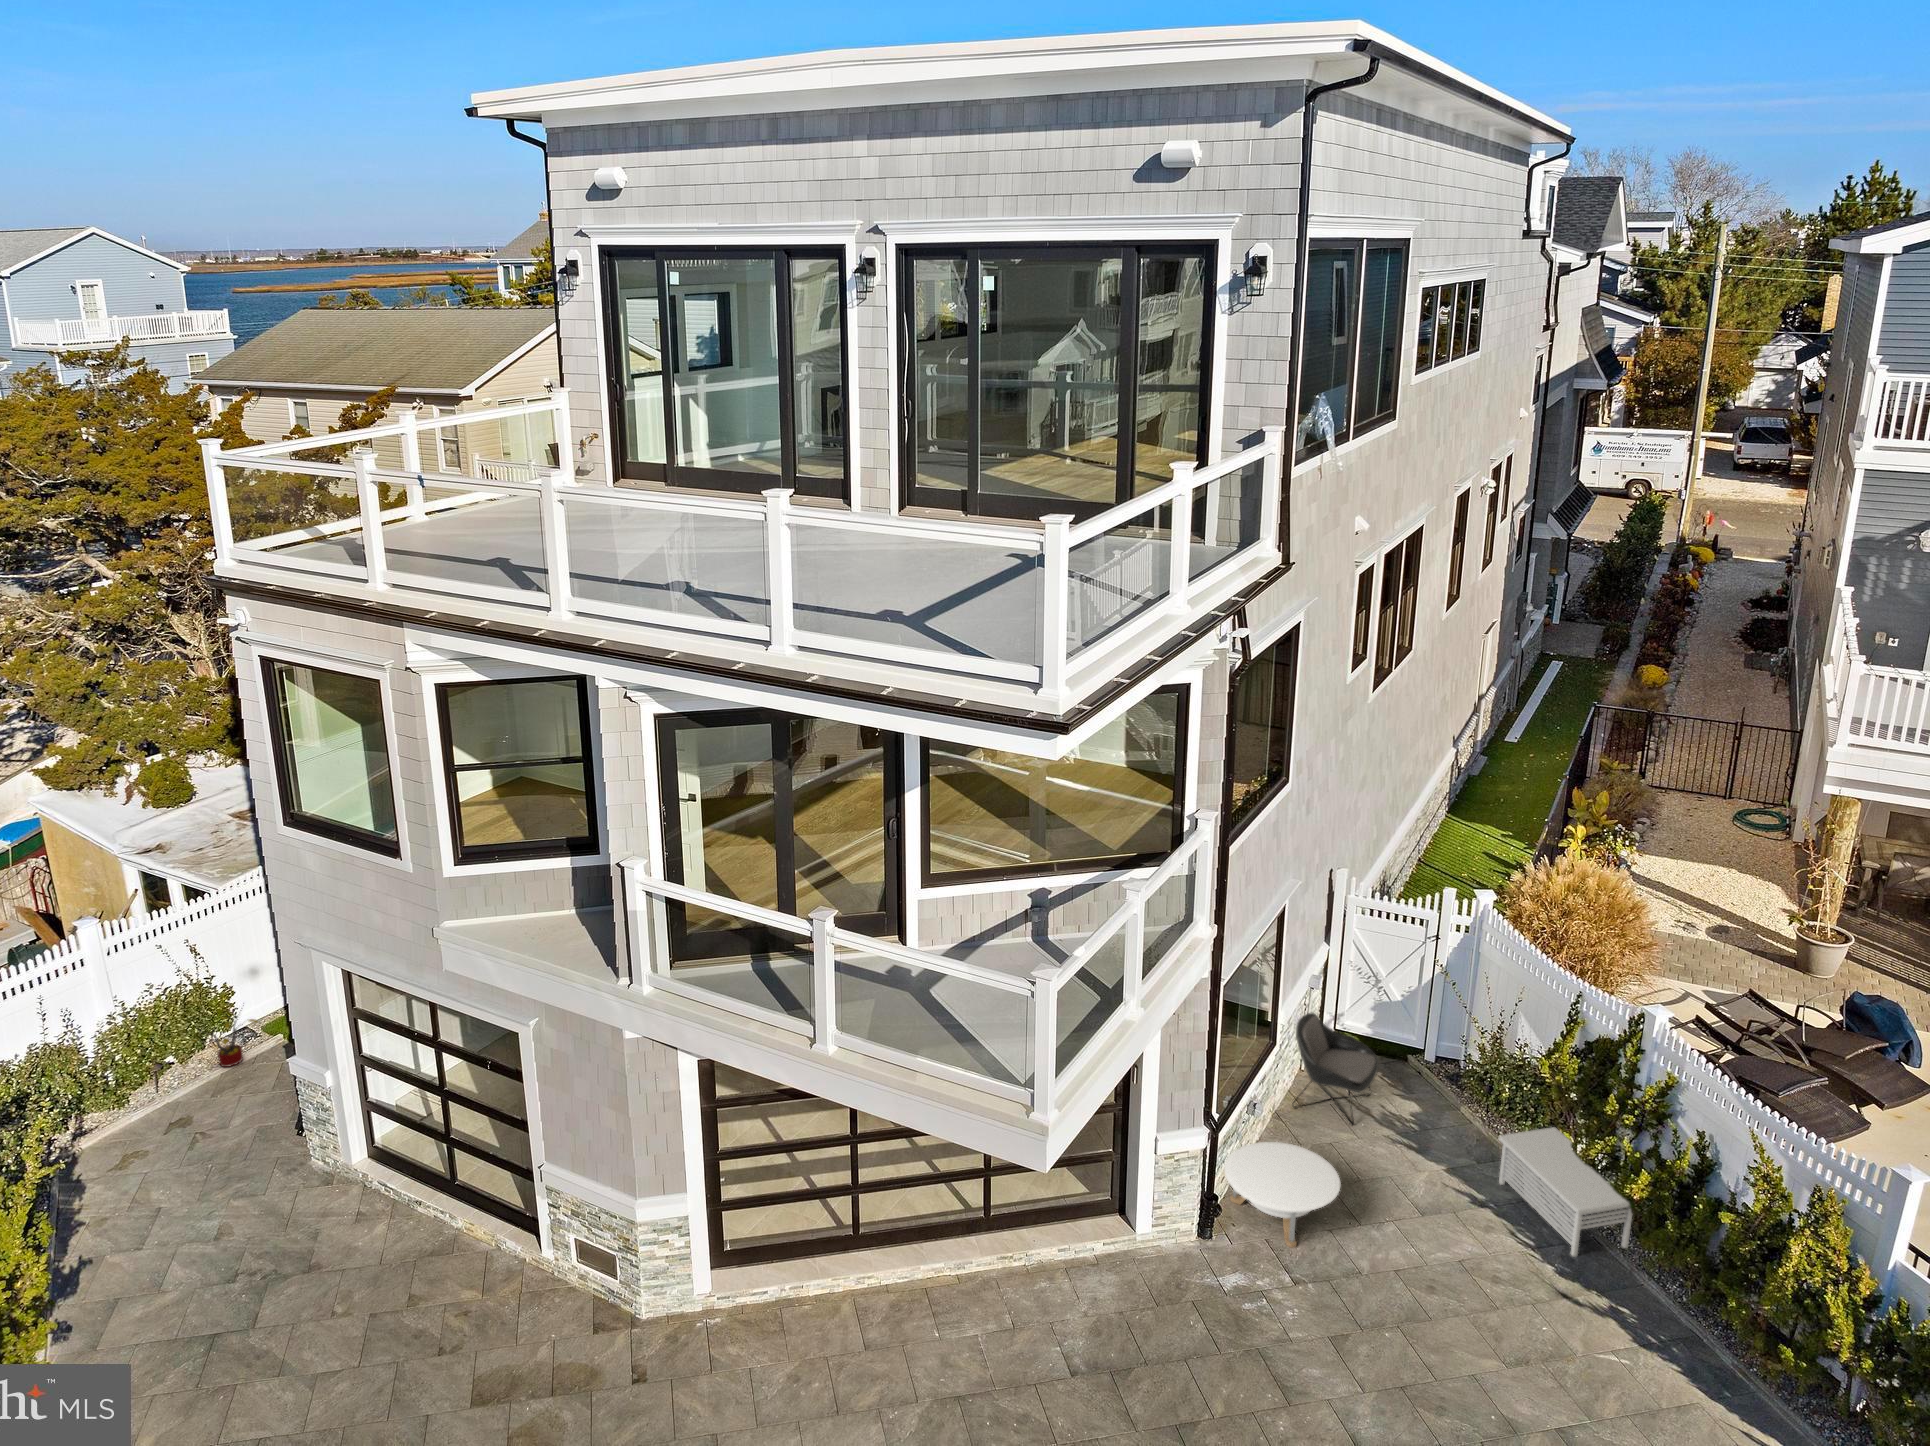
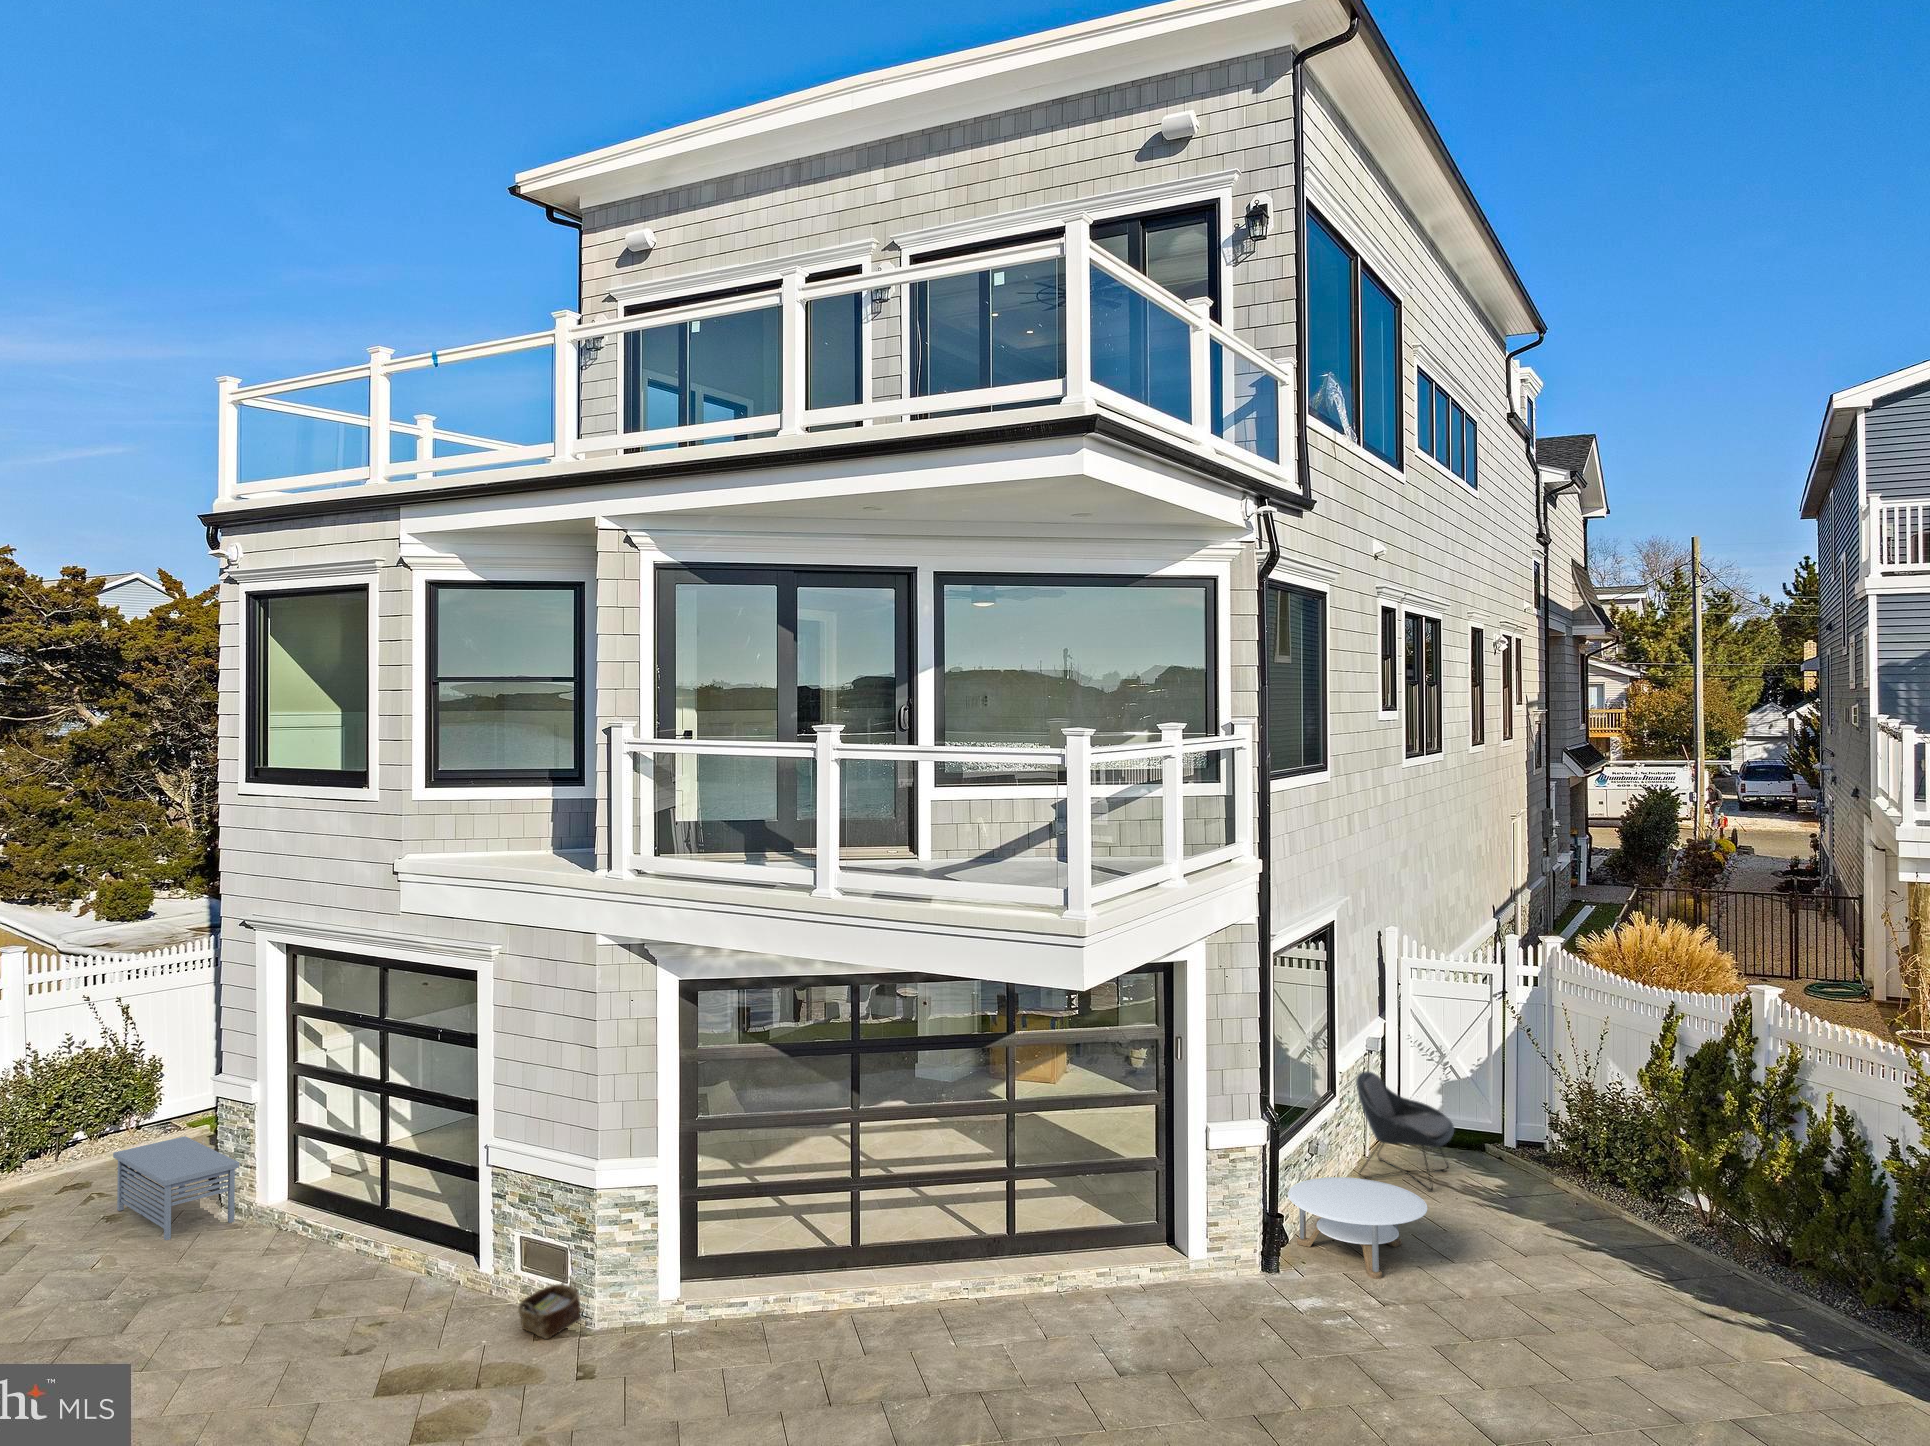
decorative plant: present [194,1016,257,1067] -> none [106,1073,186,1143]
storage bench: present [1499,1127,1632,1257] -> present [113,1136,239,1240]
woven basket: none [582,1279,634,1336] -> present [518,1276,581,1339]

